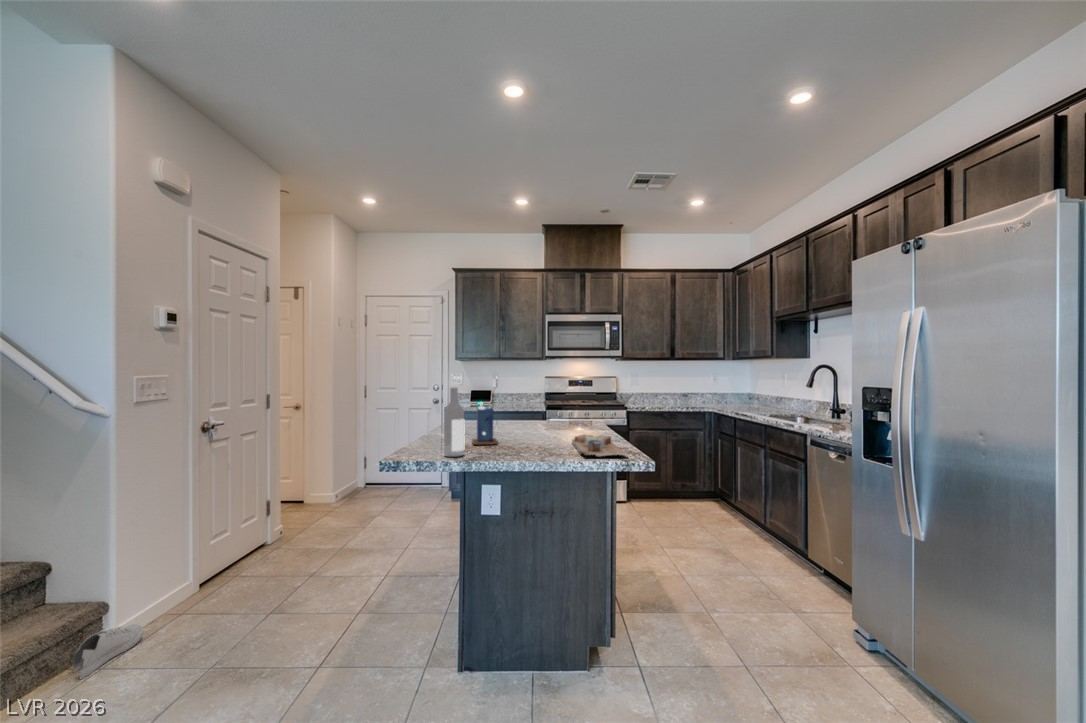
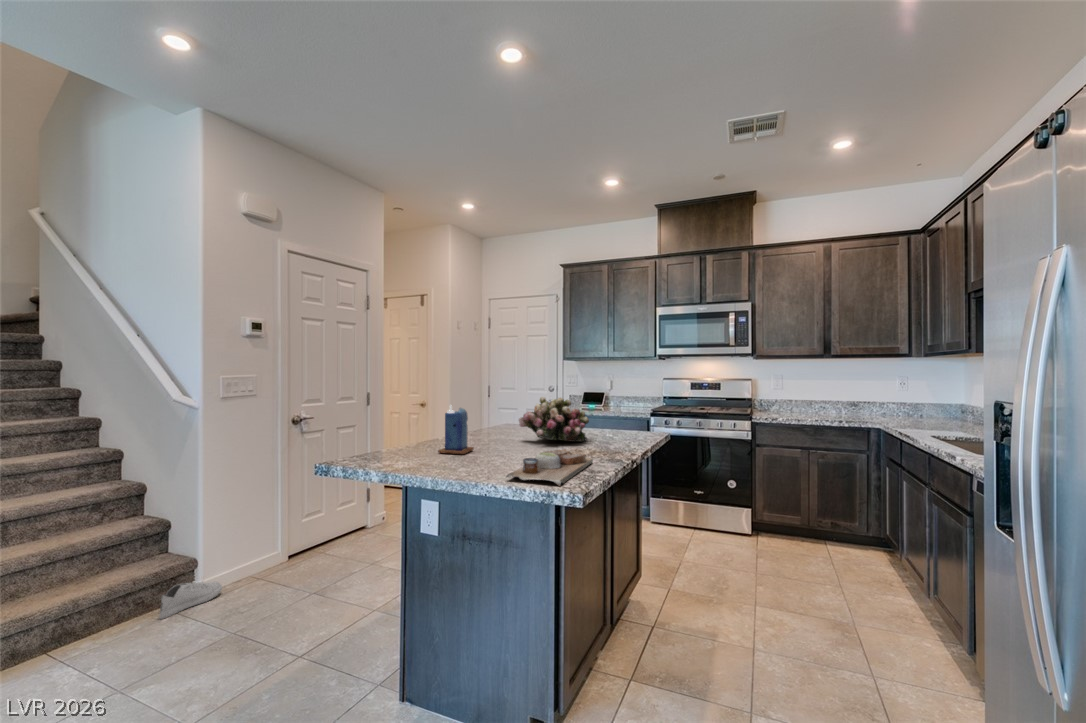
wine bottle: present [444,382,465,457] -> none [376,382,399,465]
flower arrangement: none [510,393,566,430] -> present [519,397,589,442]

